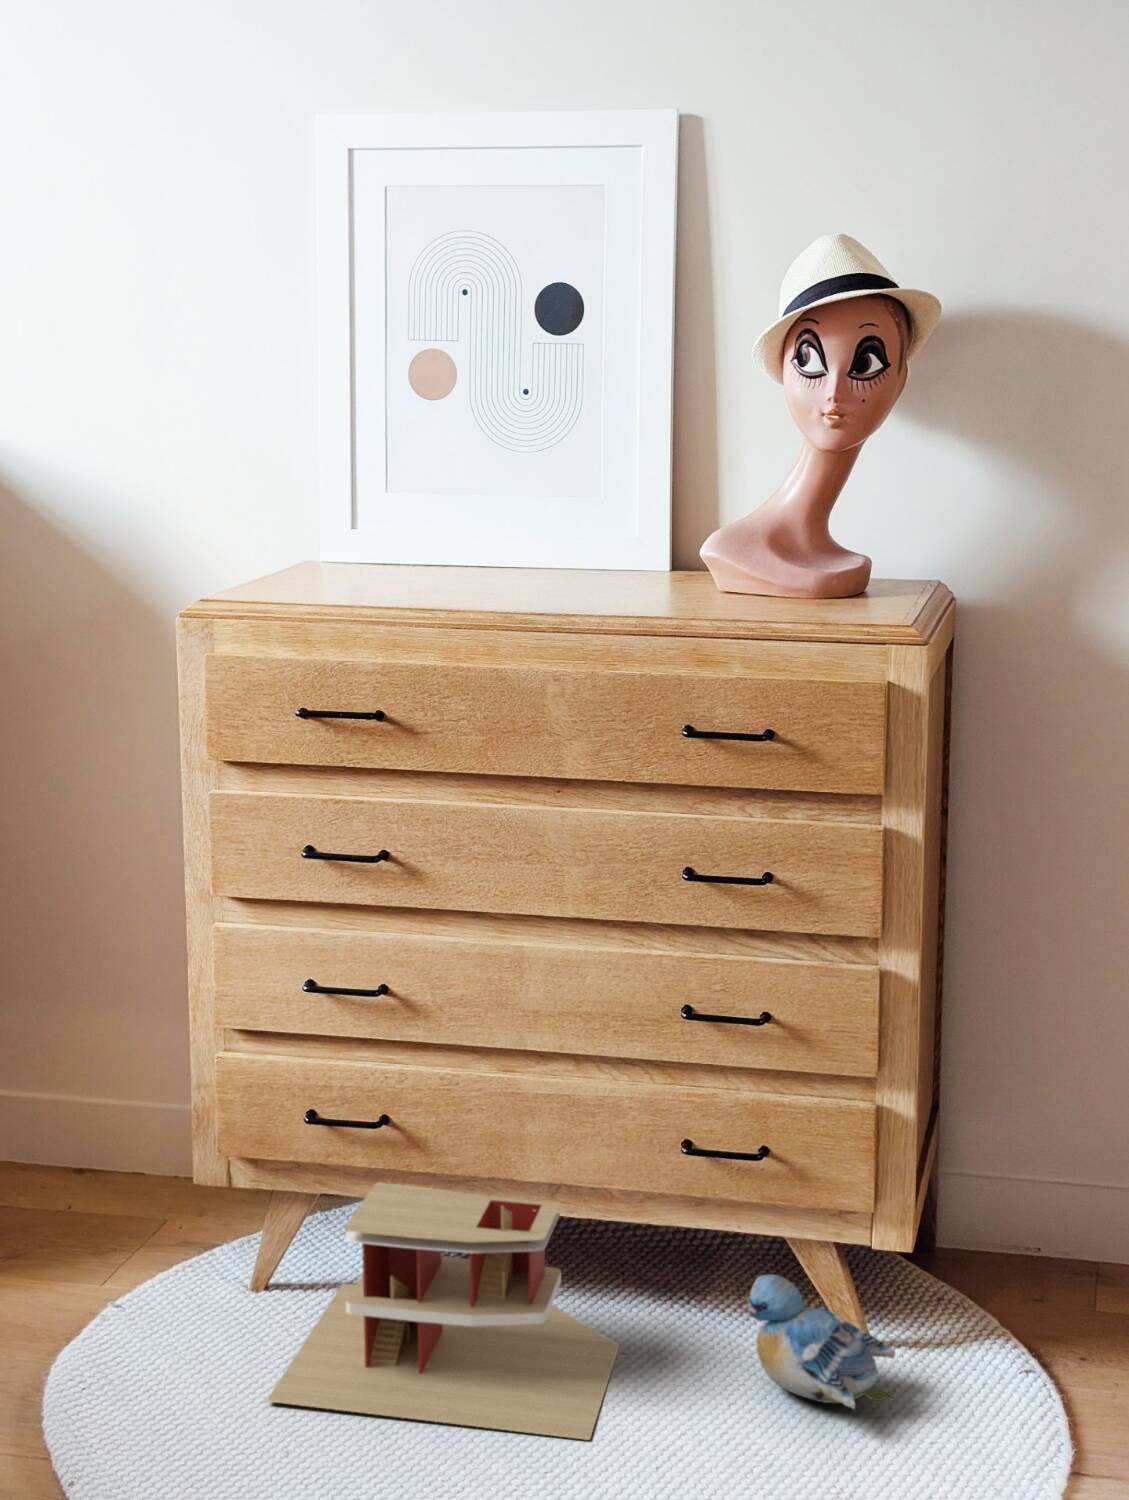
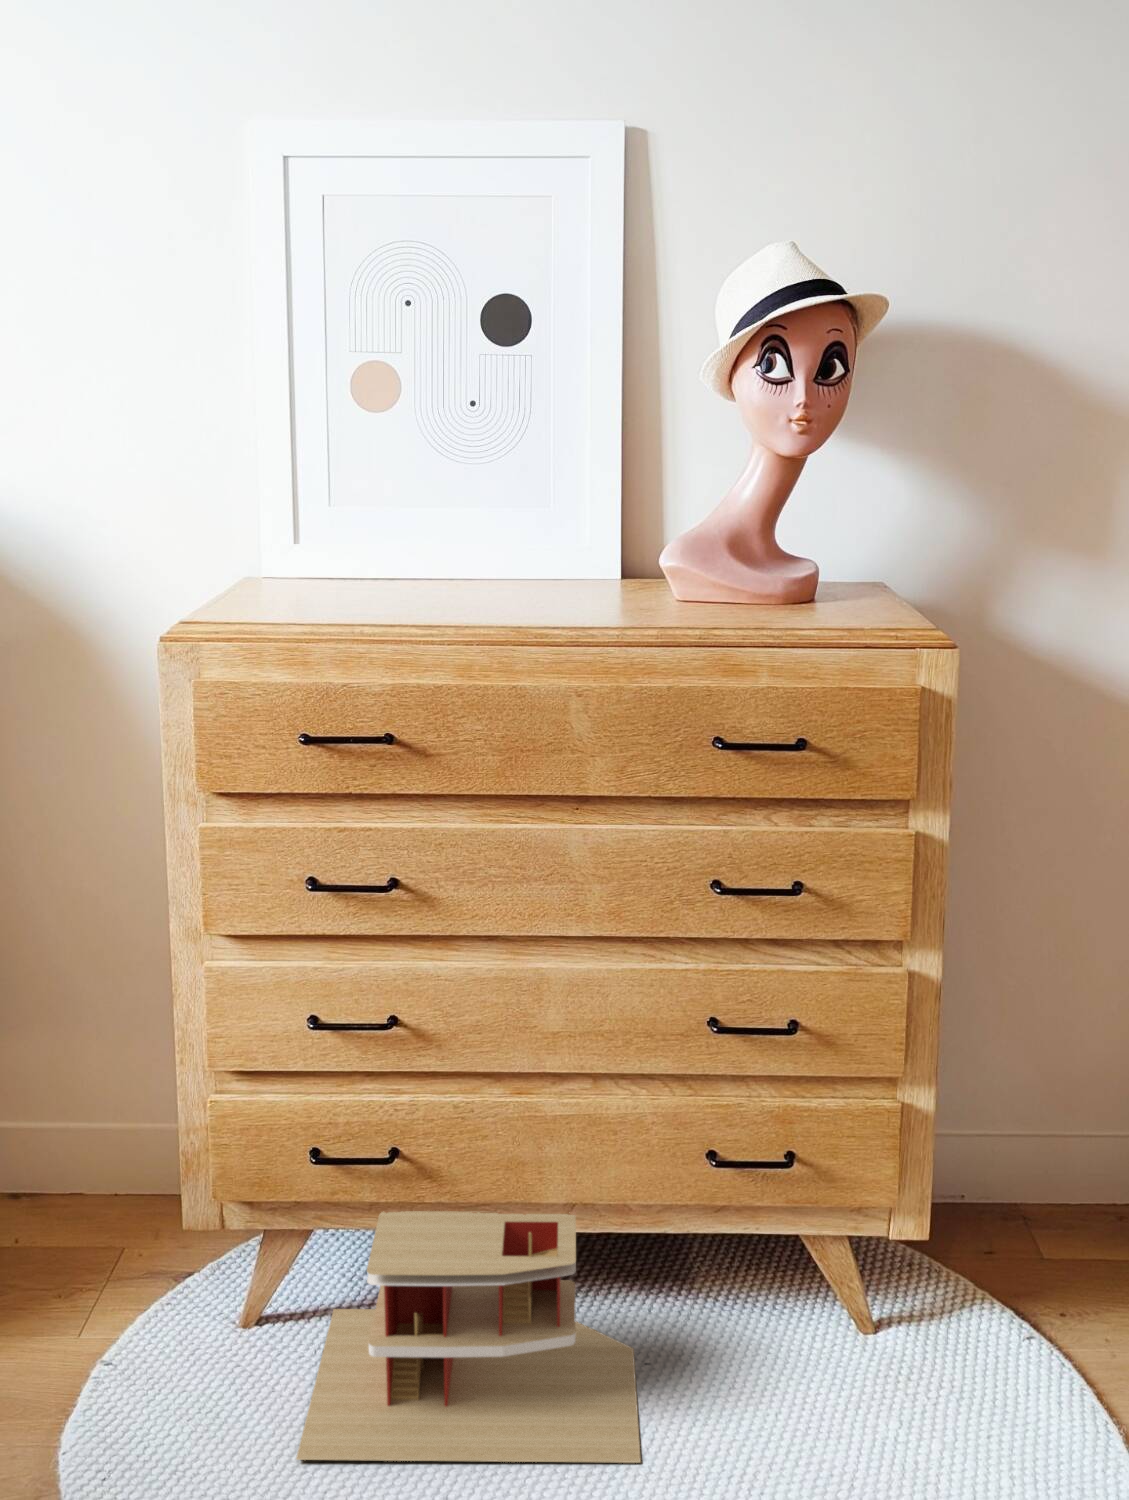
plush toy: present [746,1275,895,1409] -> none [766,1271,922,1401]

